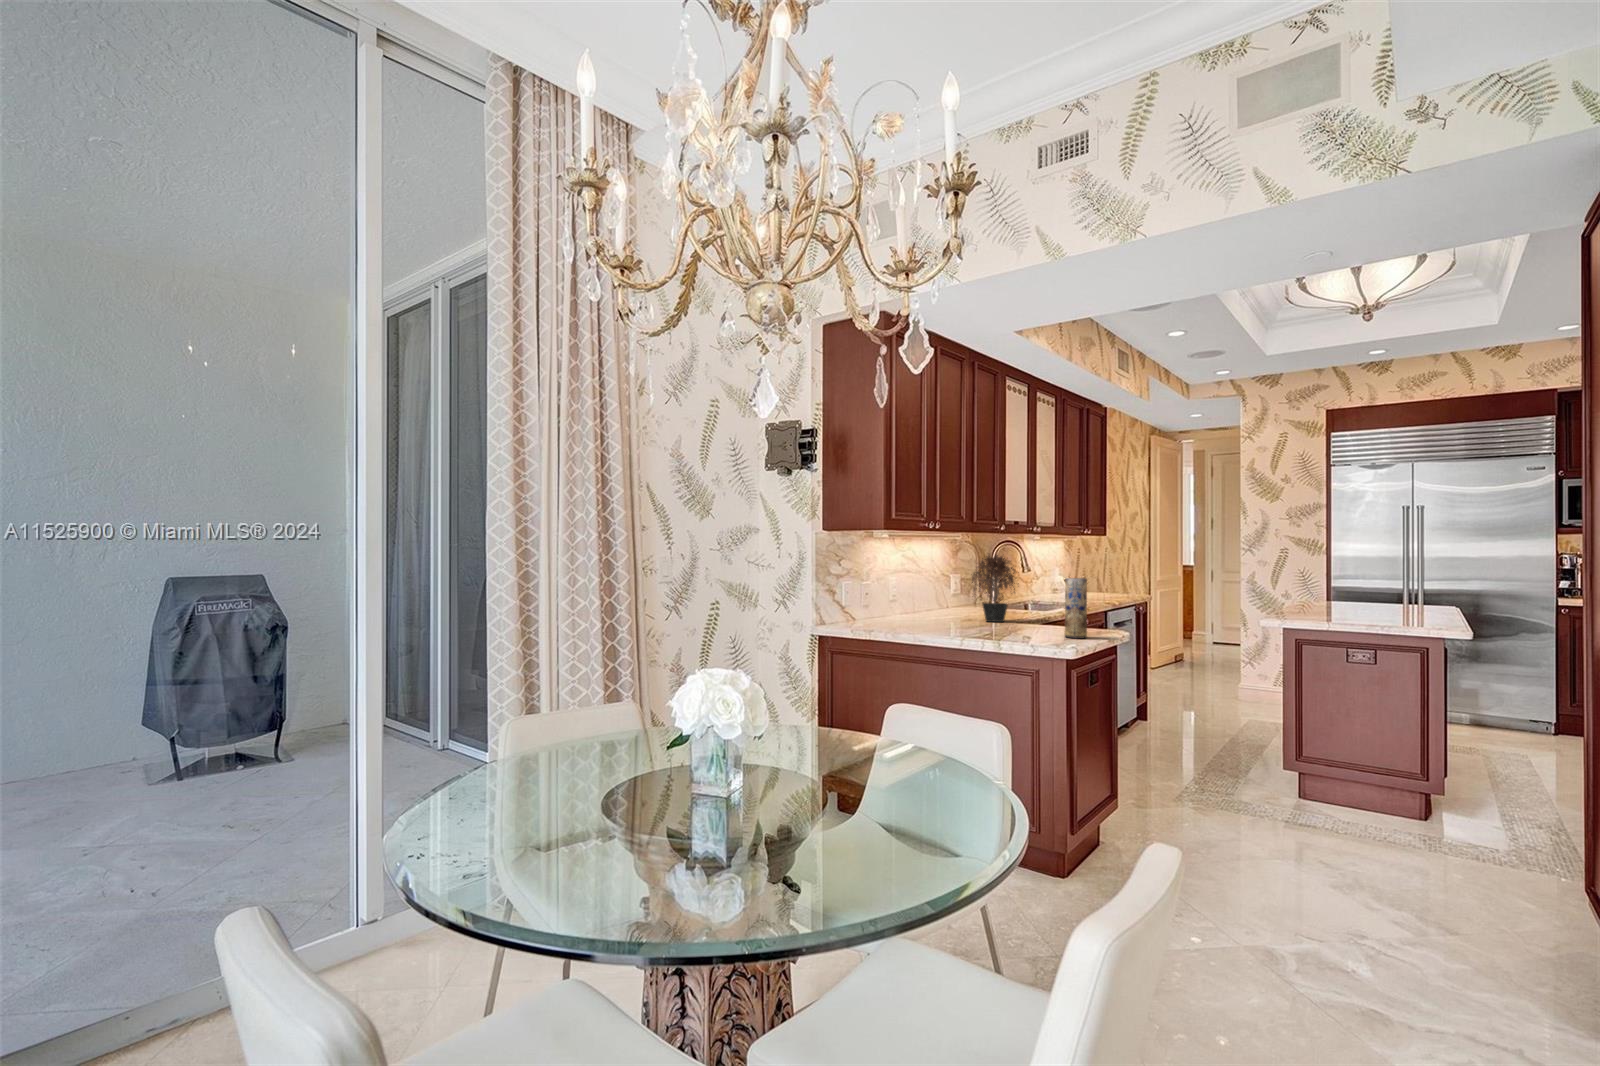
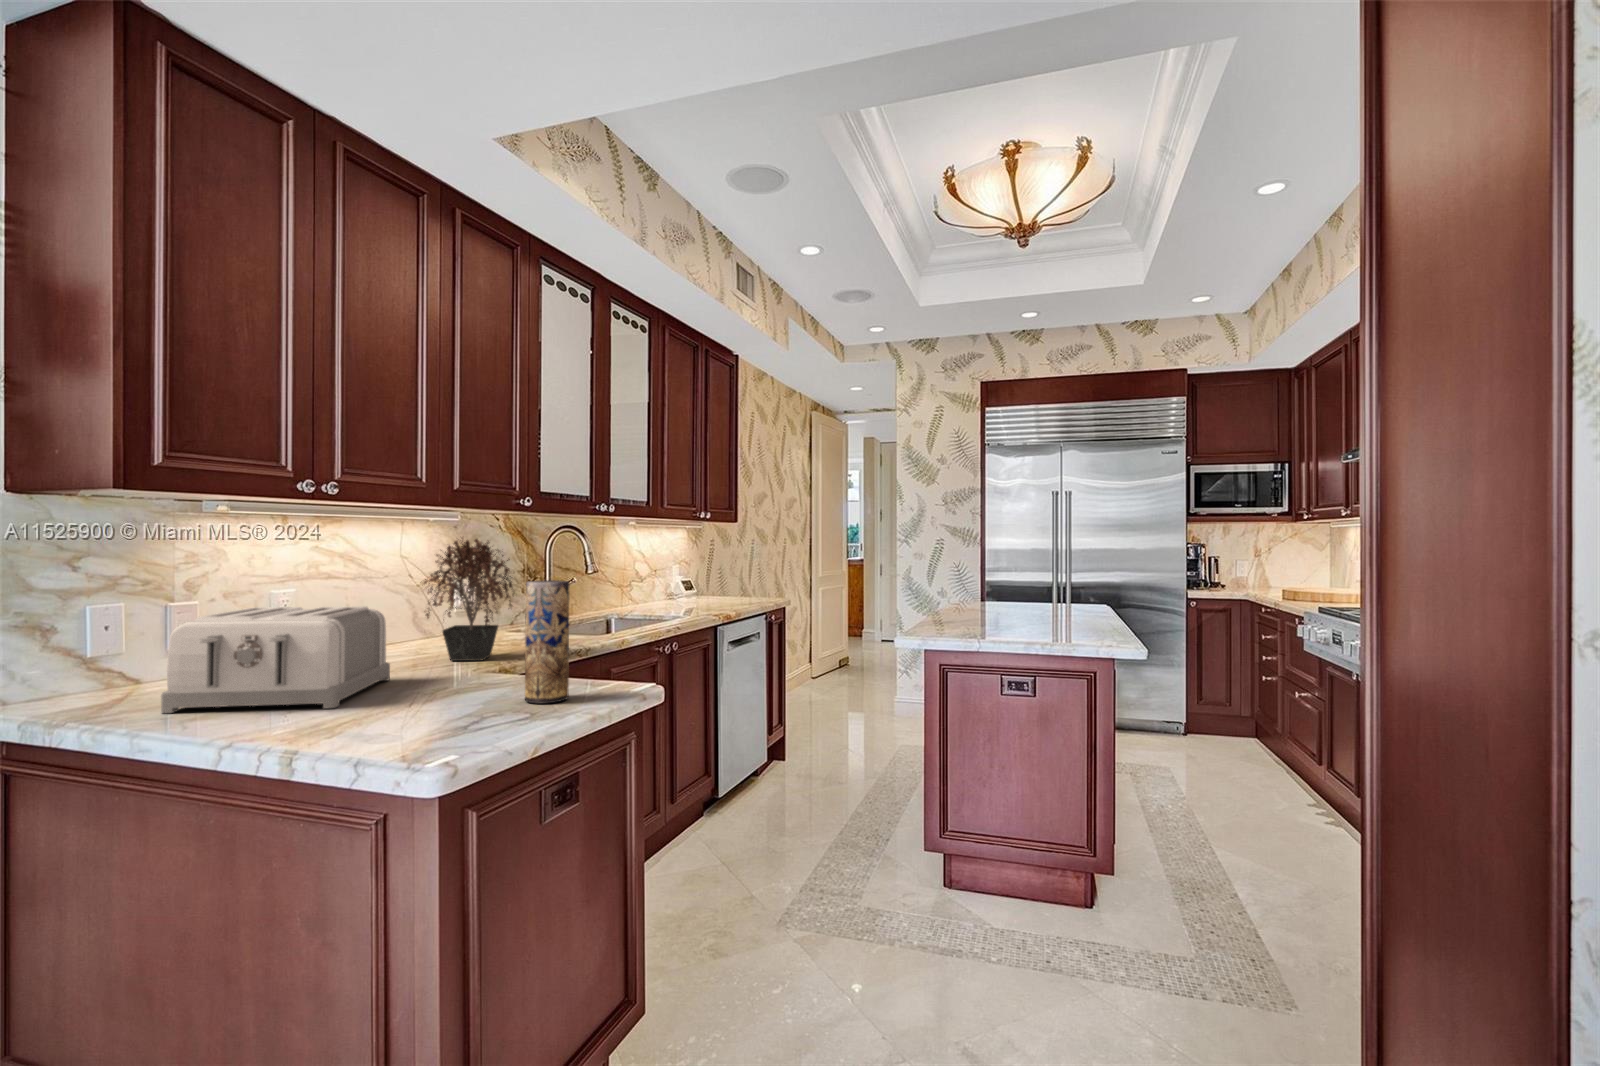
toaster: none [907,589,979,635] -> present [161,606,390,713]

